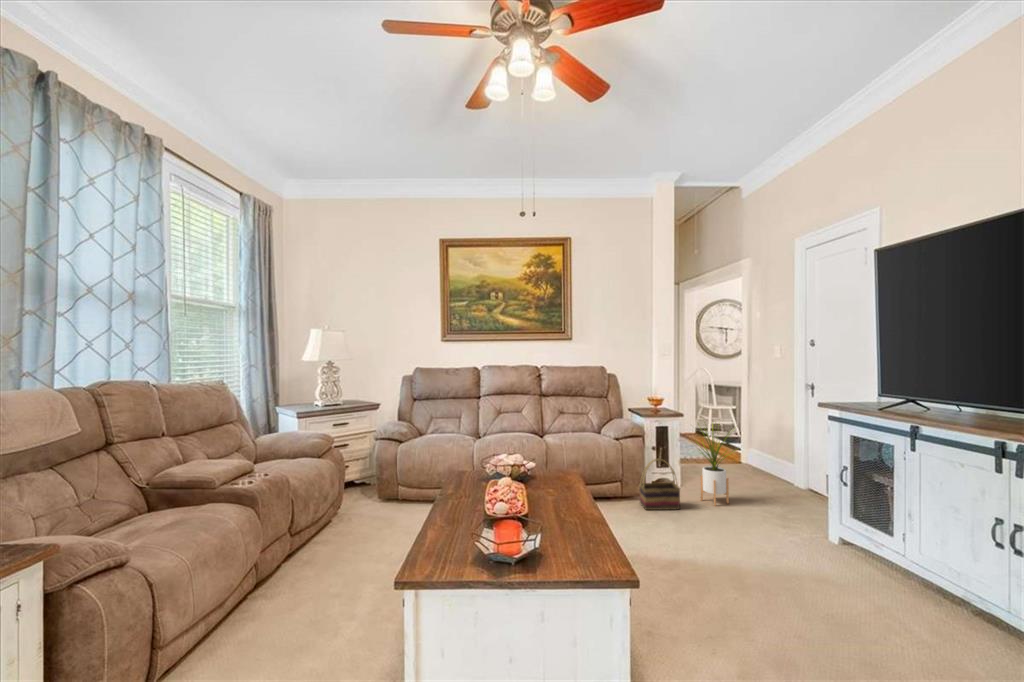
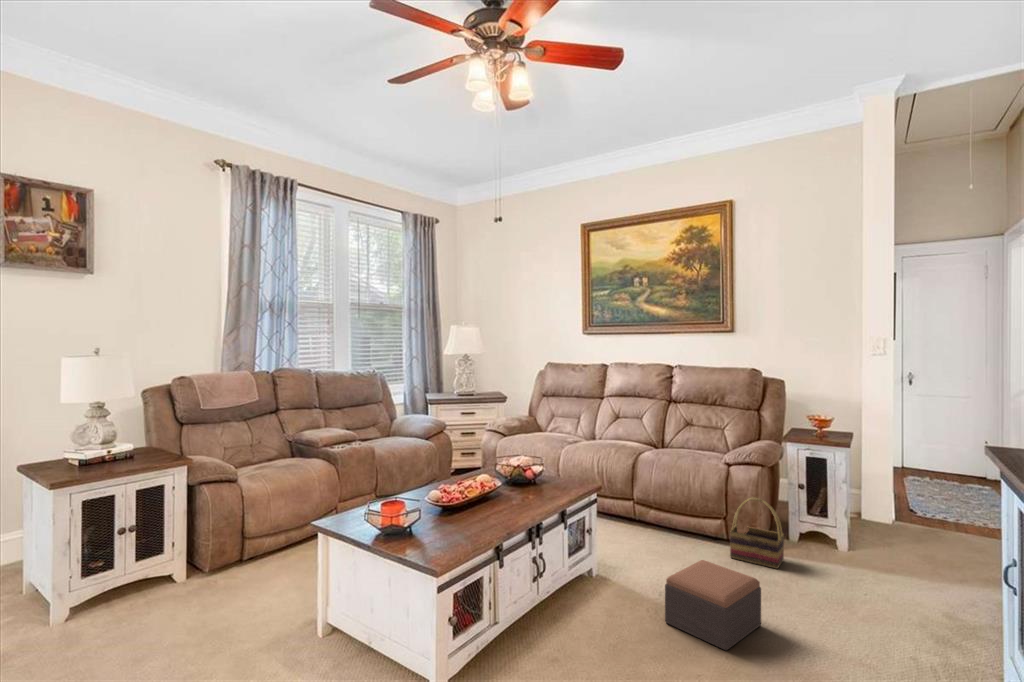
house plant: present [701,424,730,506] -> none [810,450,890,583]
footstool: none [684,511,756,575] -> present [665,560,761,650]

